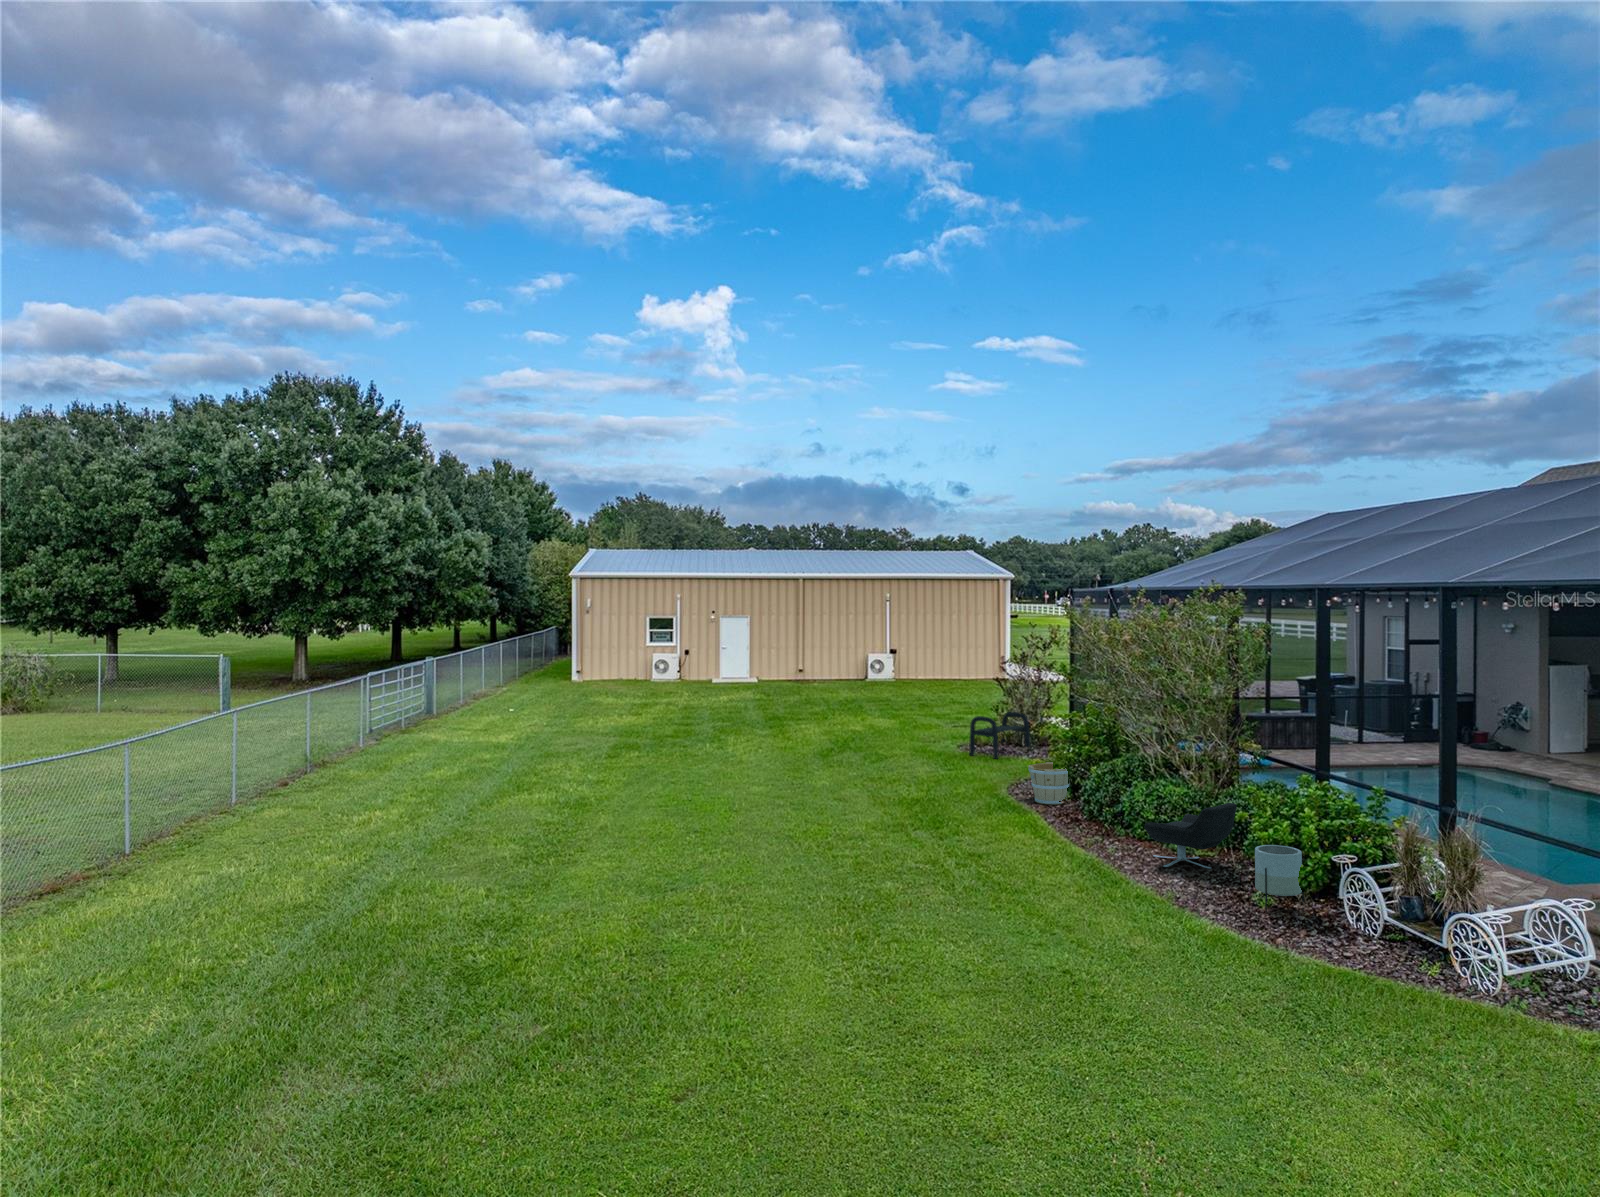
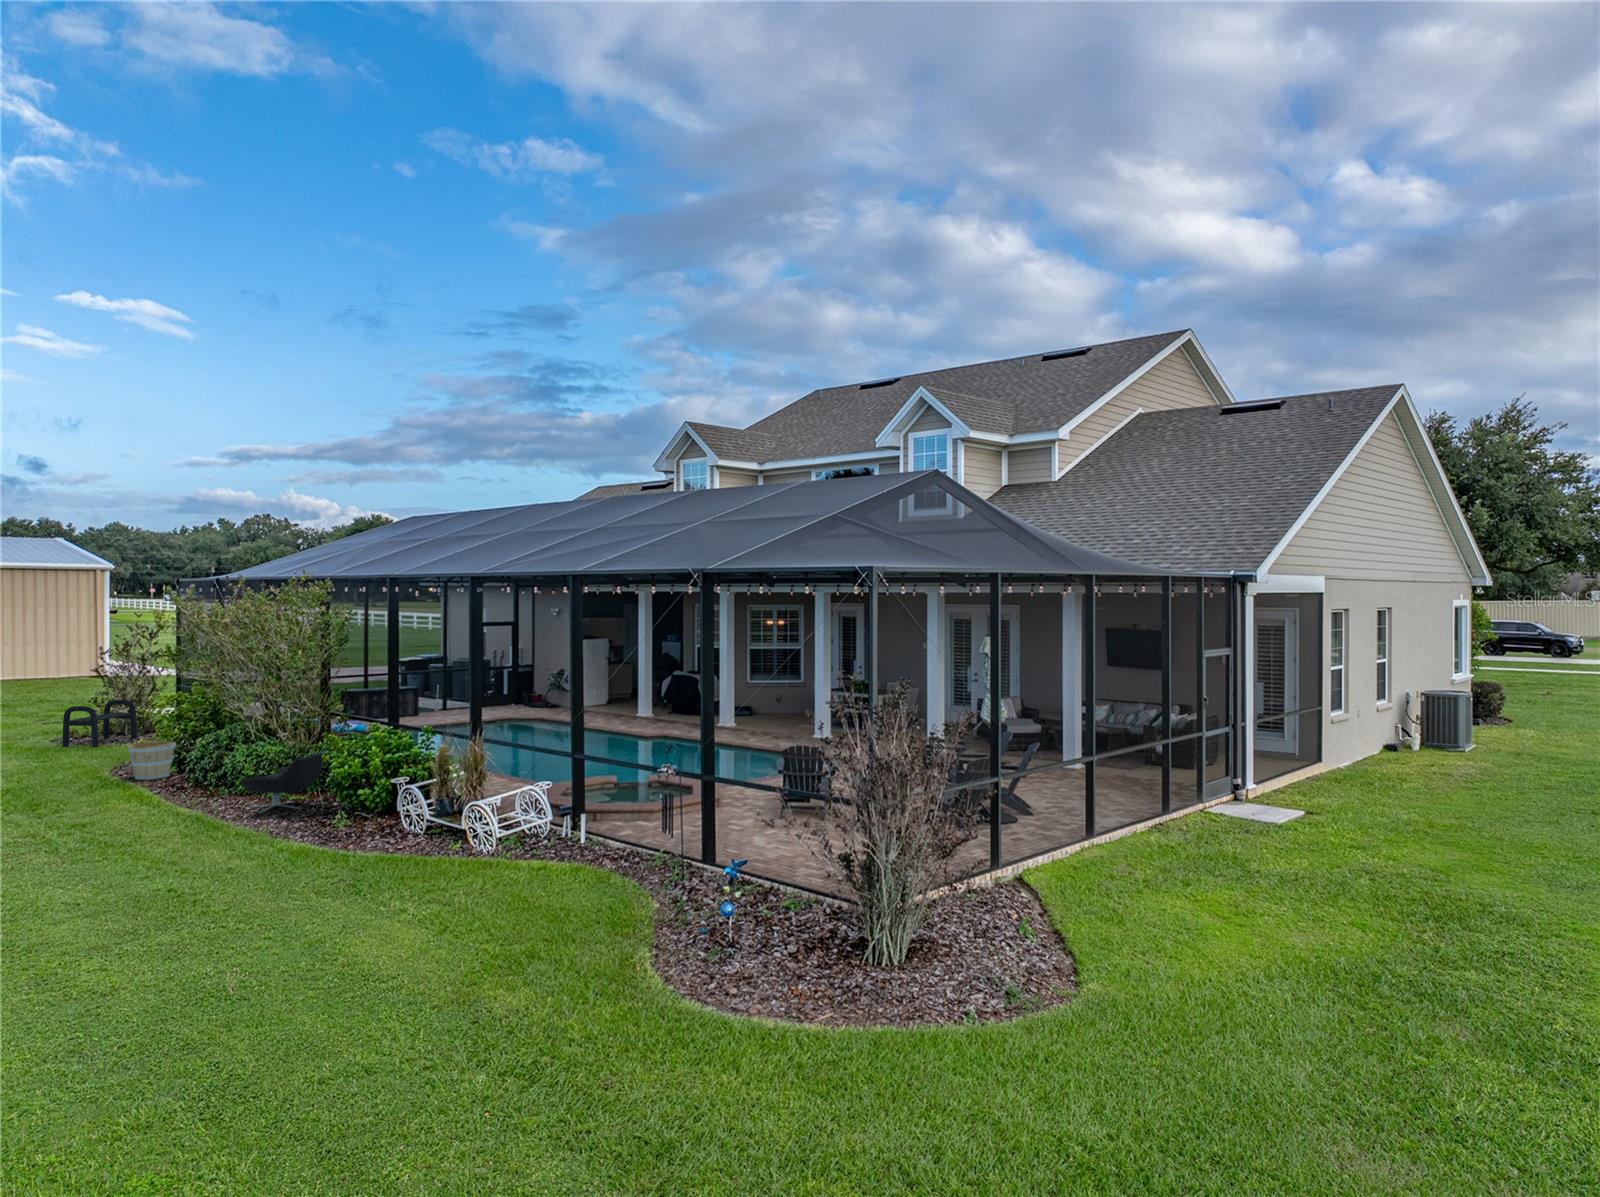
planter: present [1255,845,1304,912] -> none [333,778,371,832]

